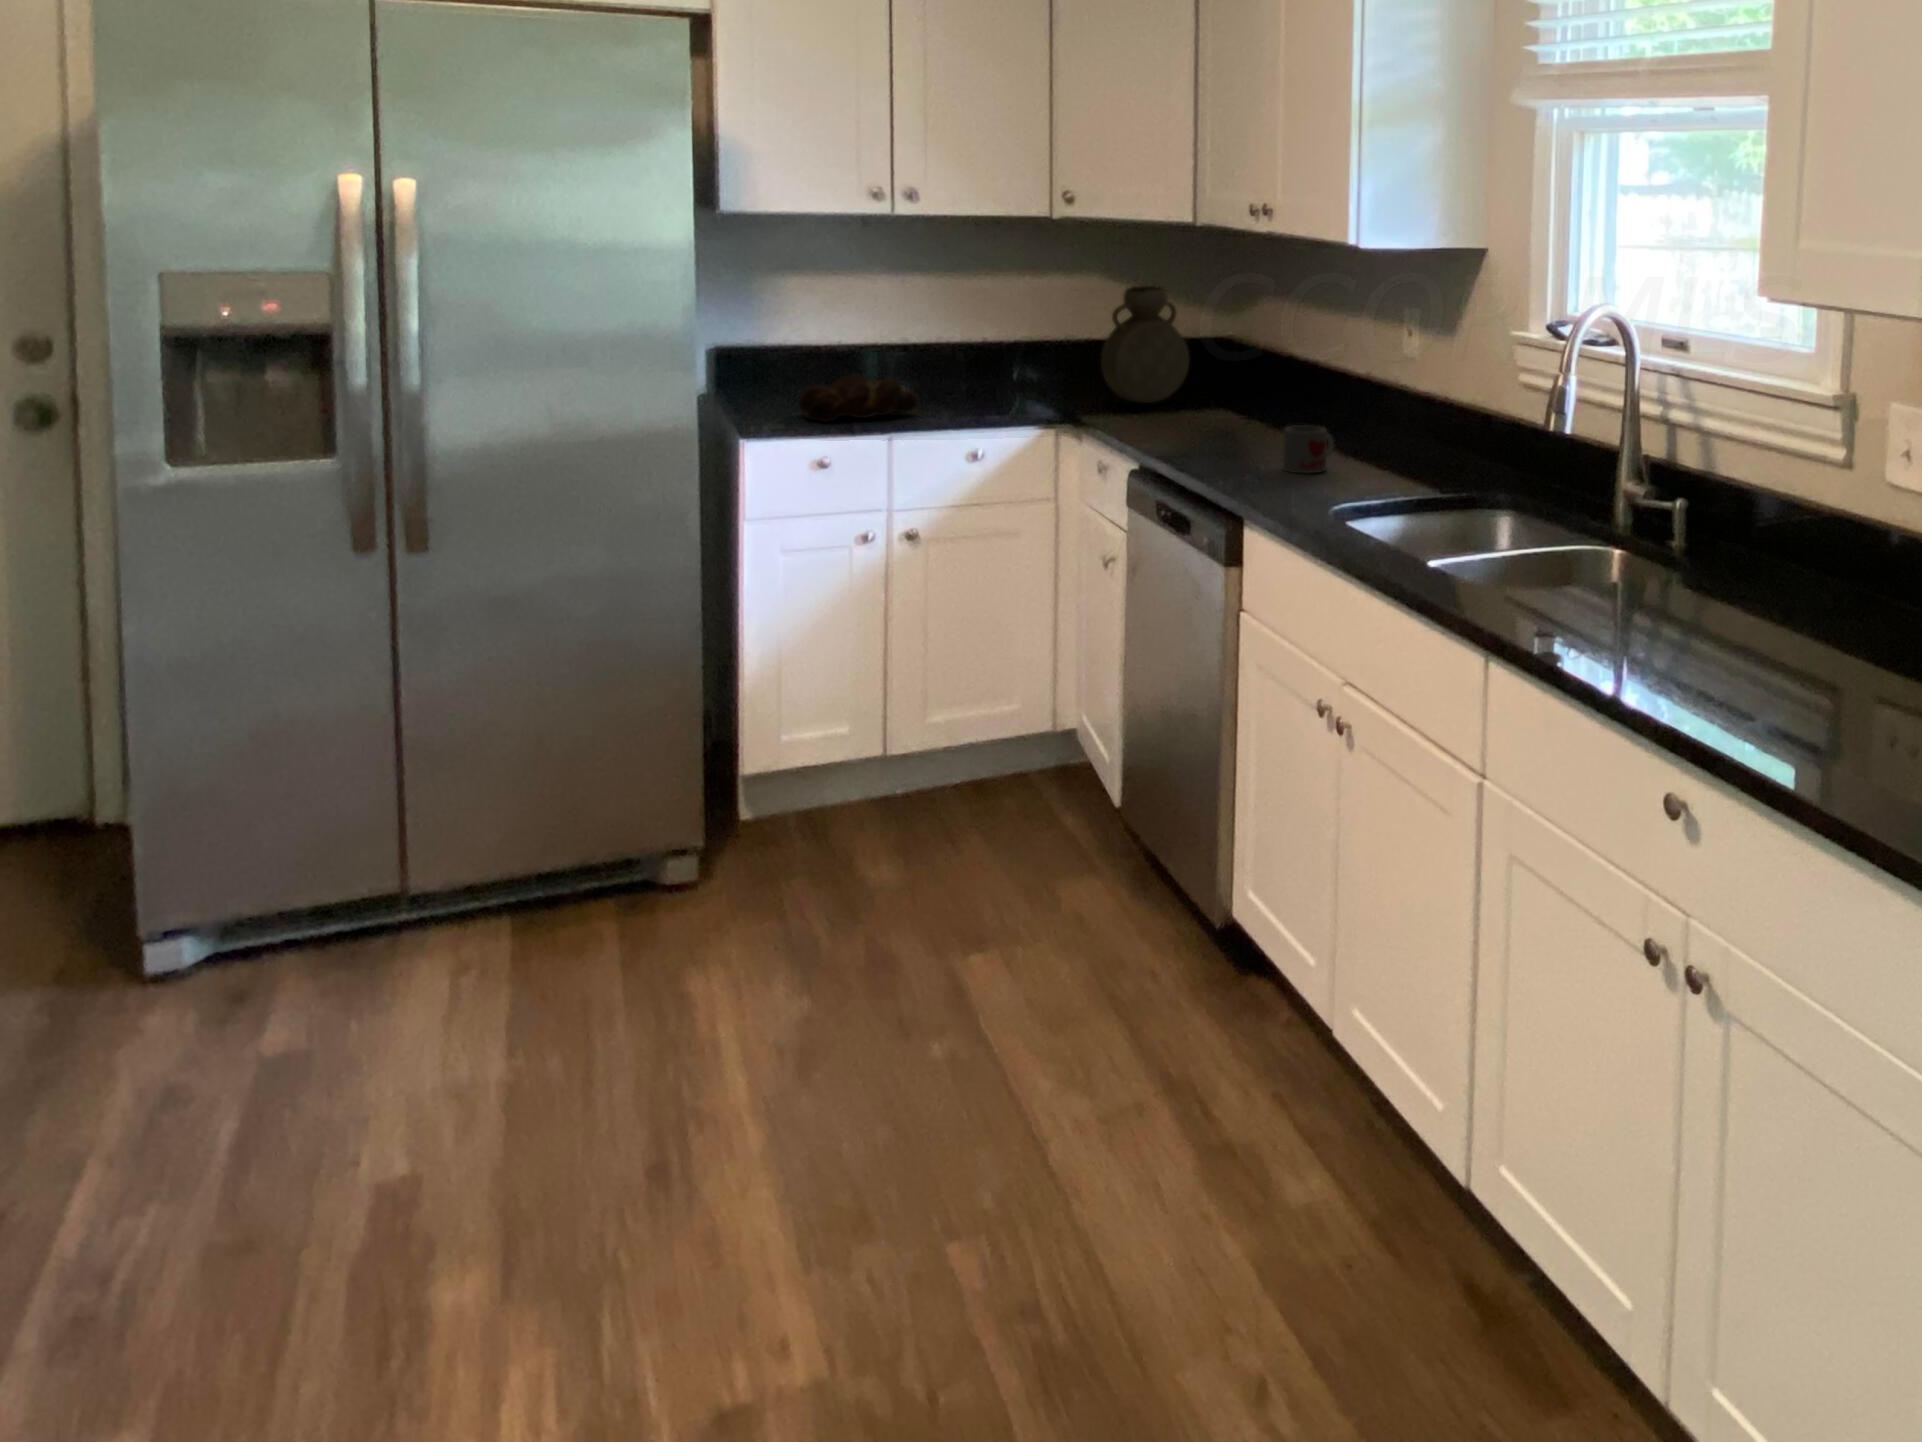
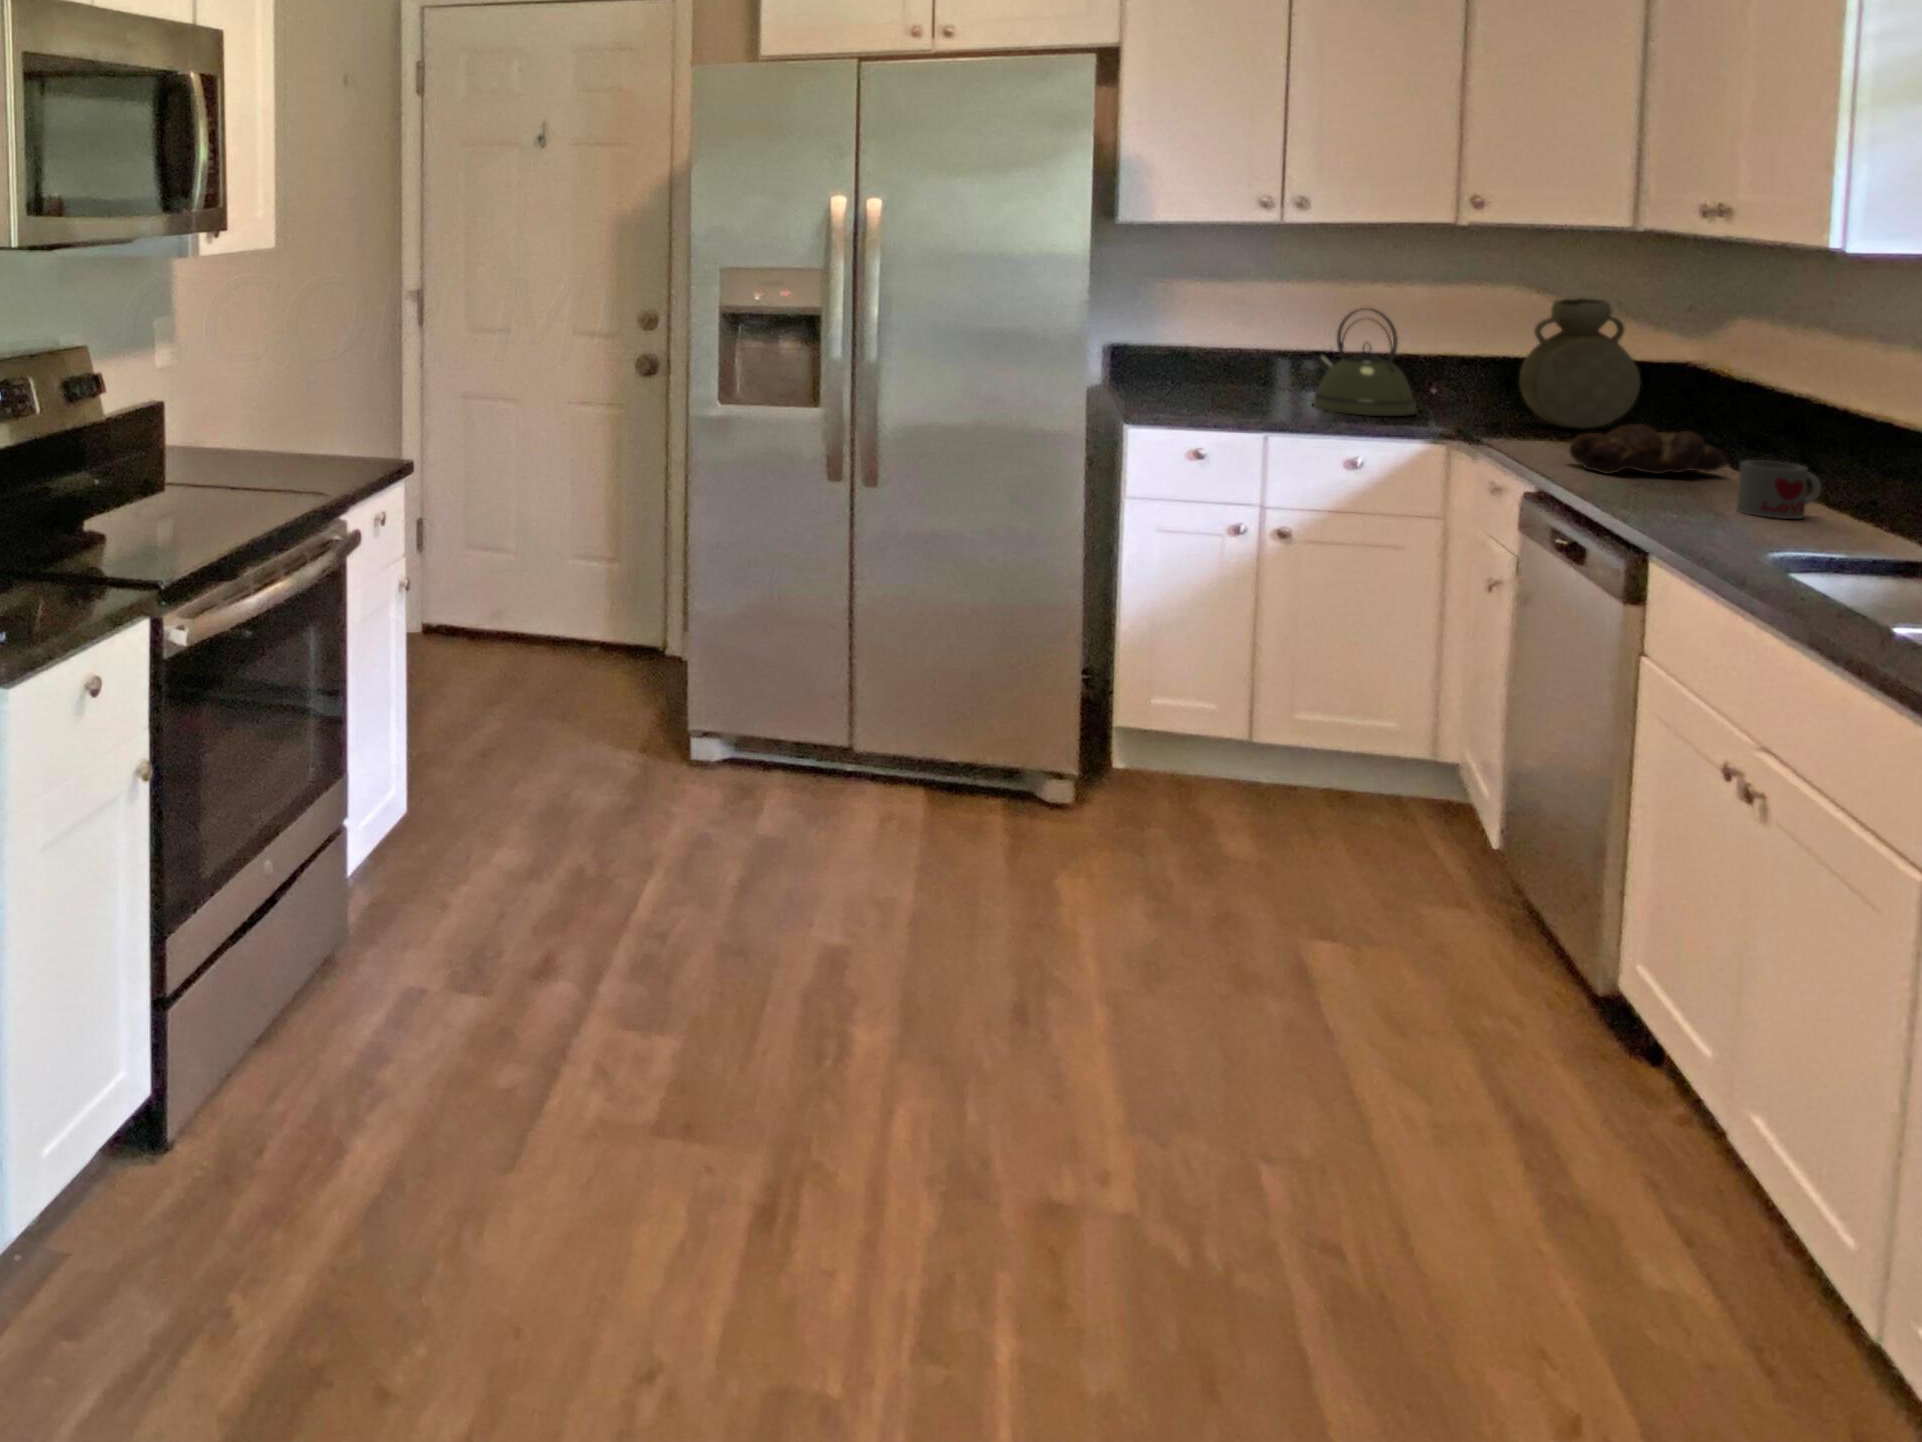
kettle: none [924,299,1020,407] -> present [1313,309,1416,416]
bread loaf: present [798,375,919,422] -> present [1569,424,1725,474]

